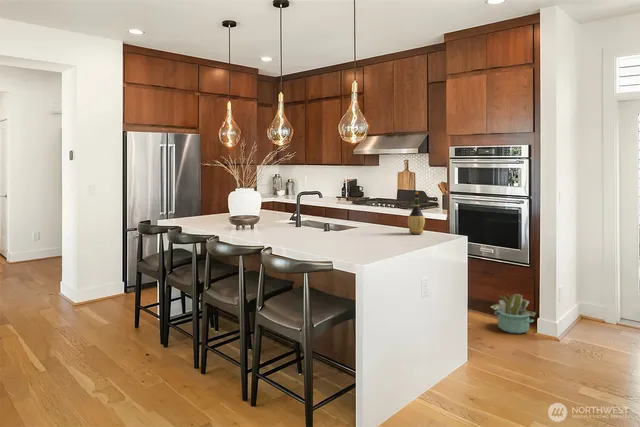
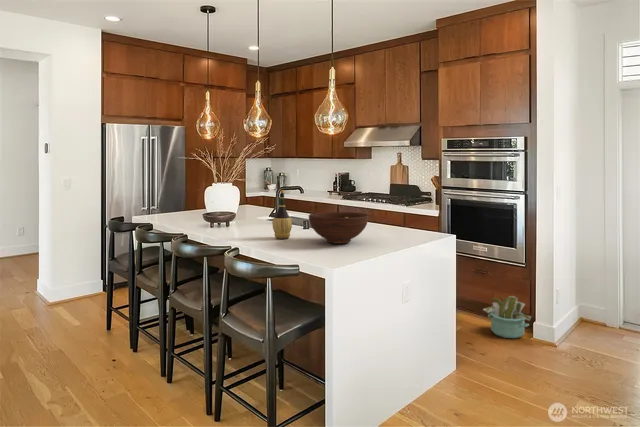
wine bottle: present [408,192,425,234] -> present [272,190,292,239]
fruit bowl: none [336,215,391,243] -> present [309,212,369,244]

